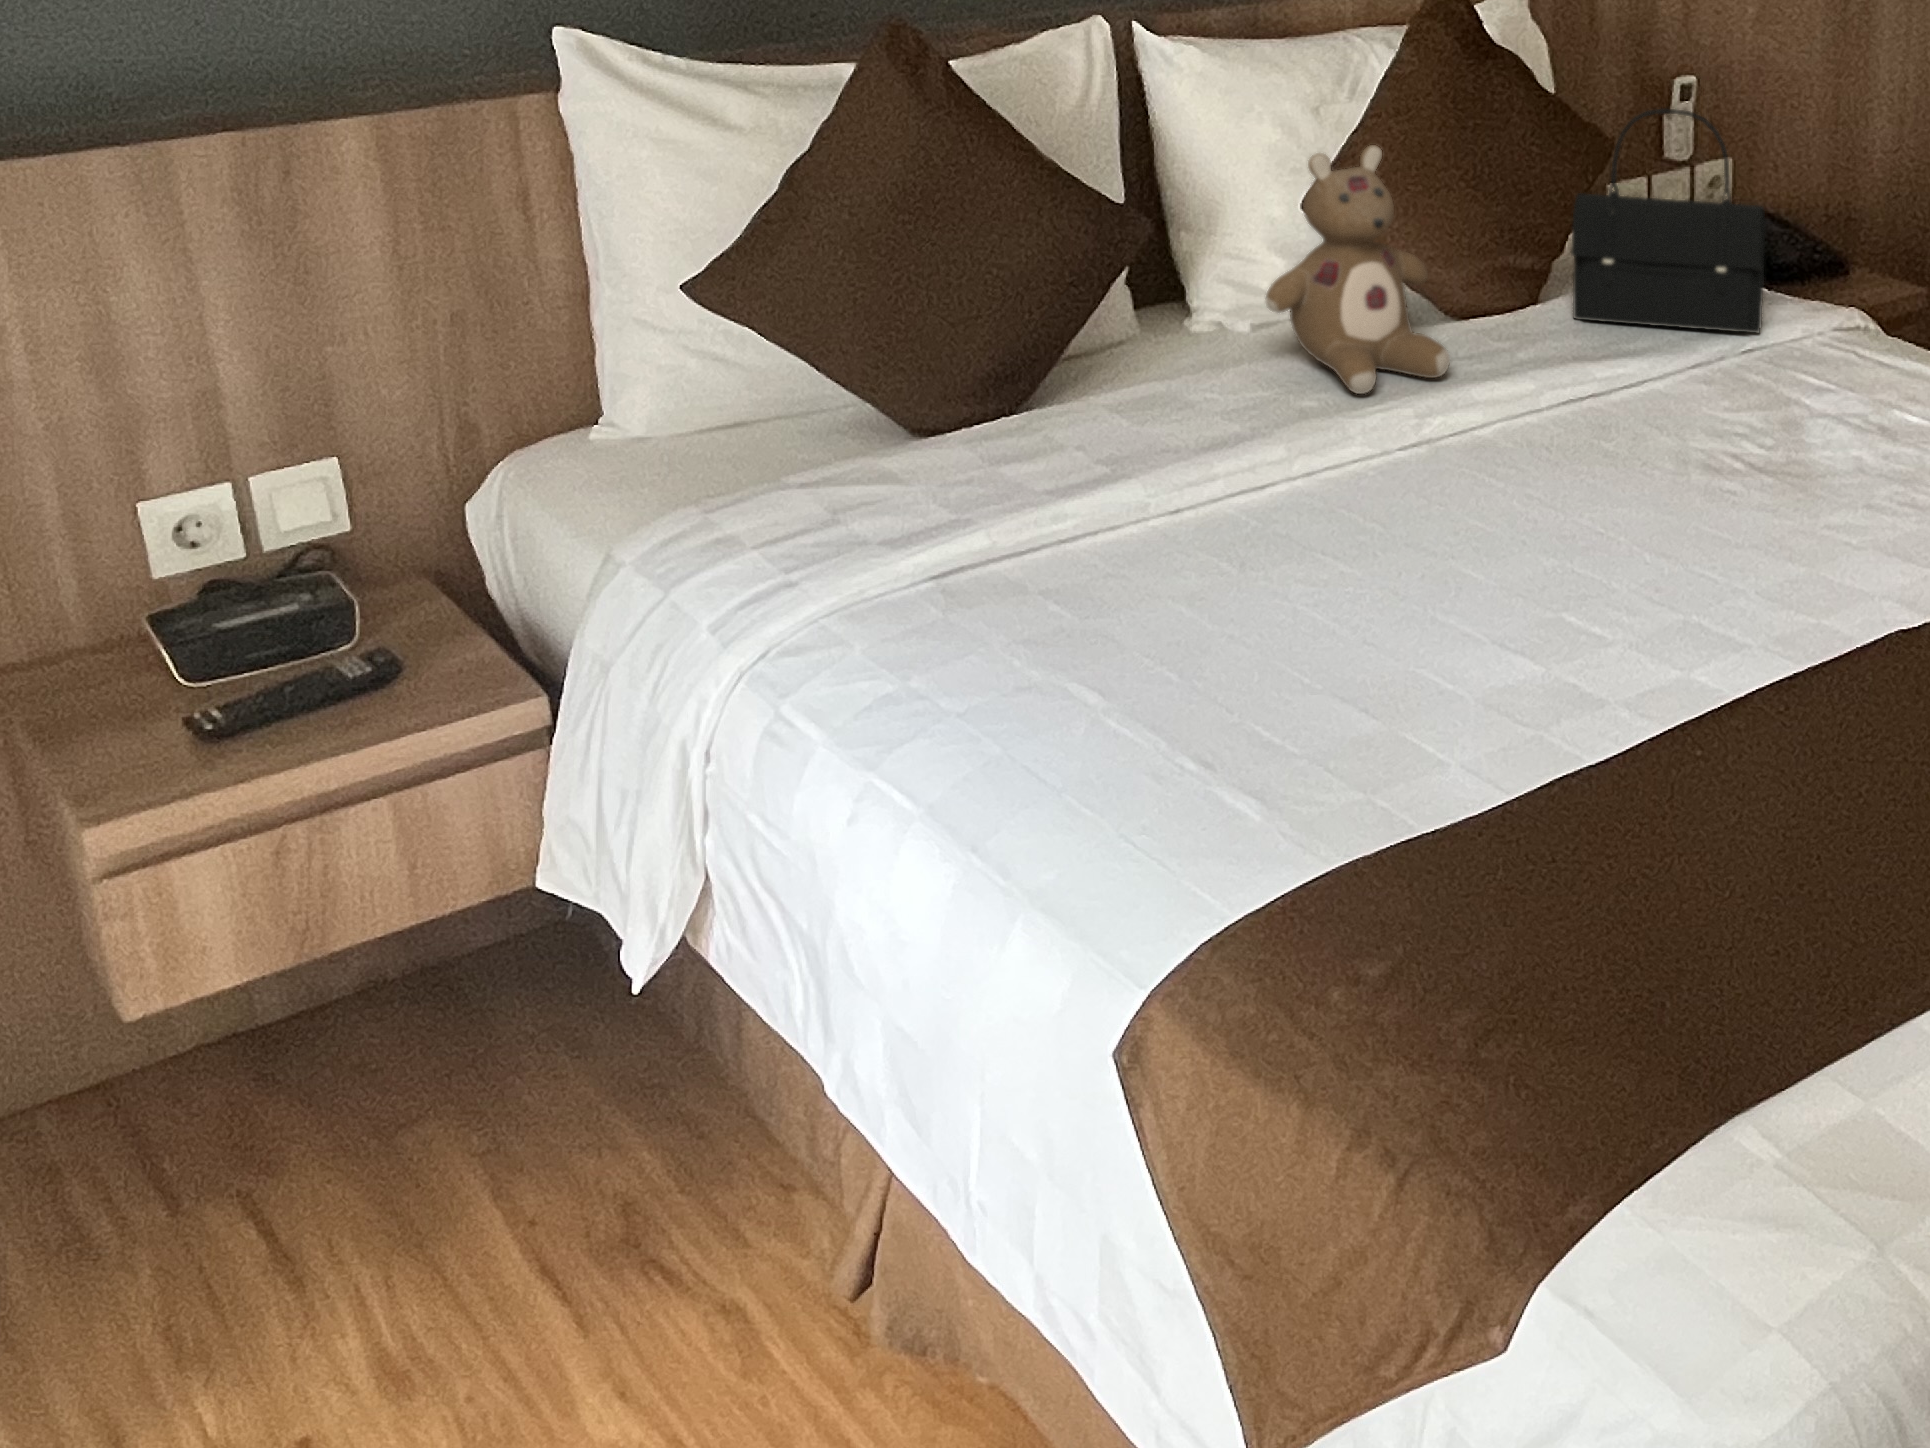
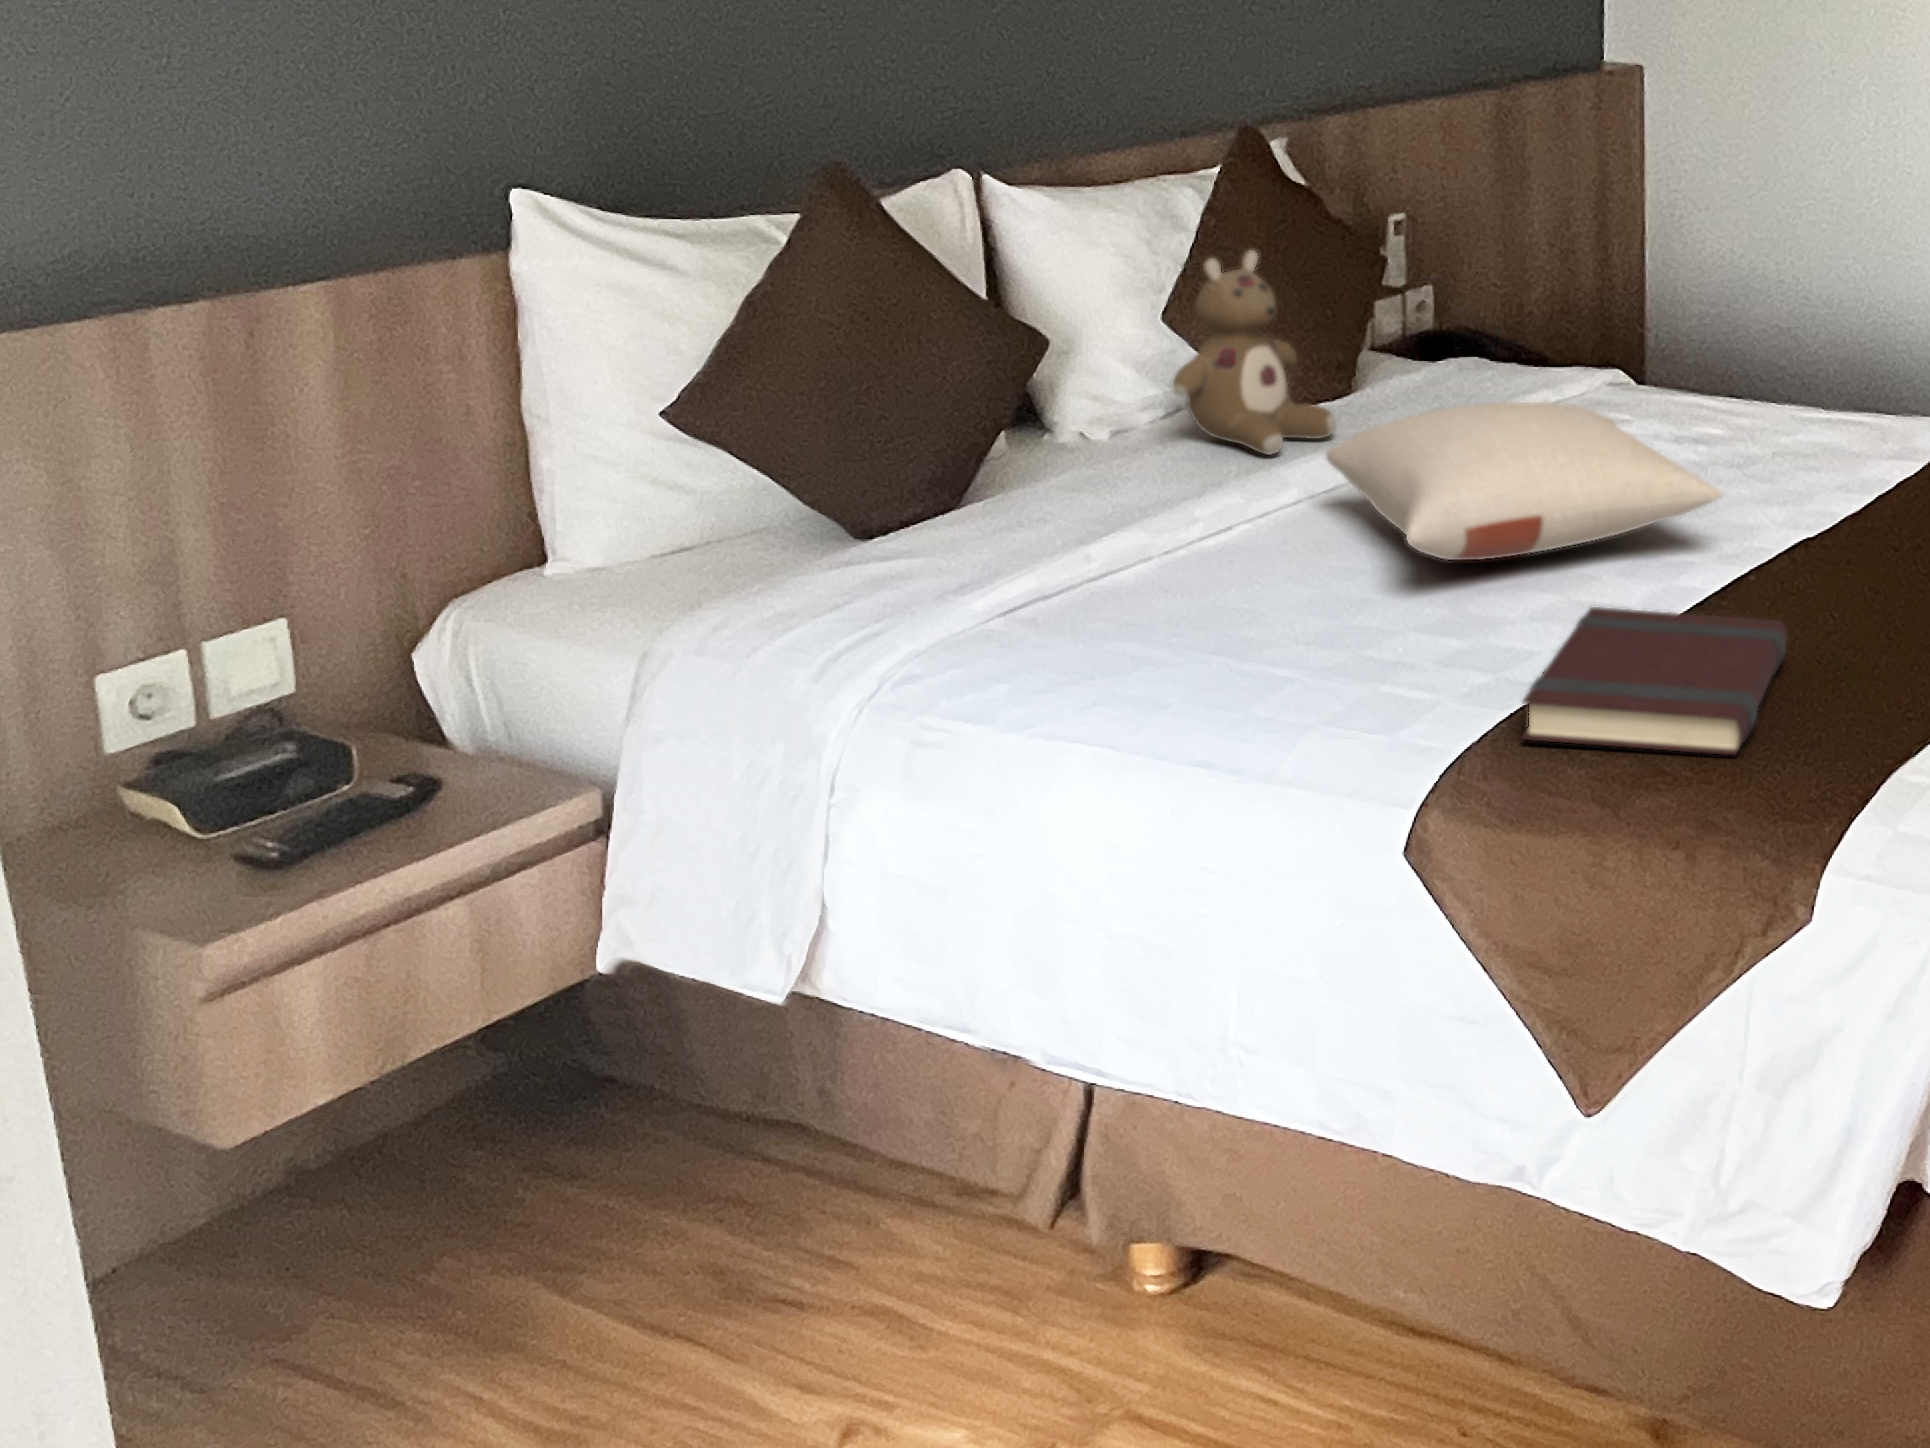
handbag: present [1571,109,1766,333] -> none [1401,207,1564,391]
pillow: none [1344,394,1771,602] -> present [1326,402,1722,560]
book: none [1316,721,1747,1013] -> present [1523,607,1787,755]

